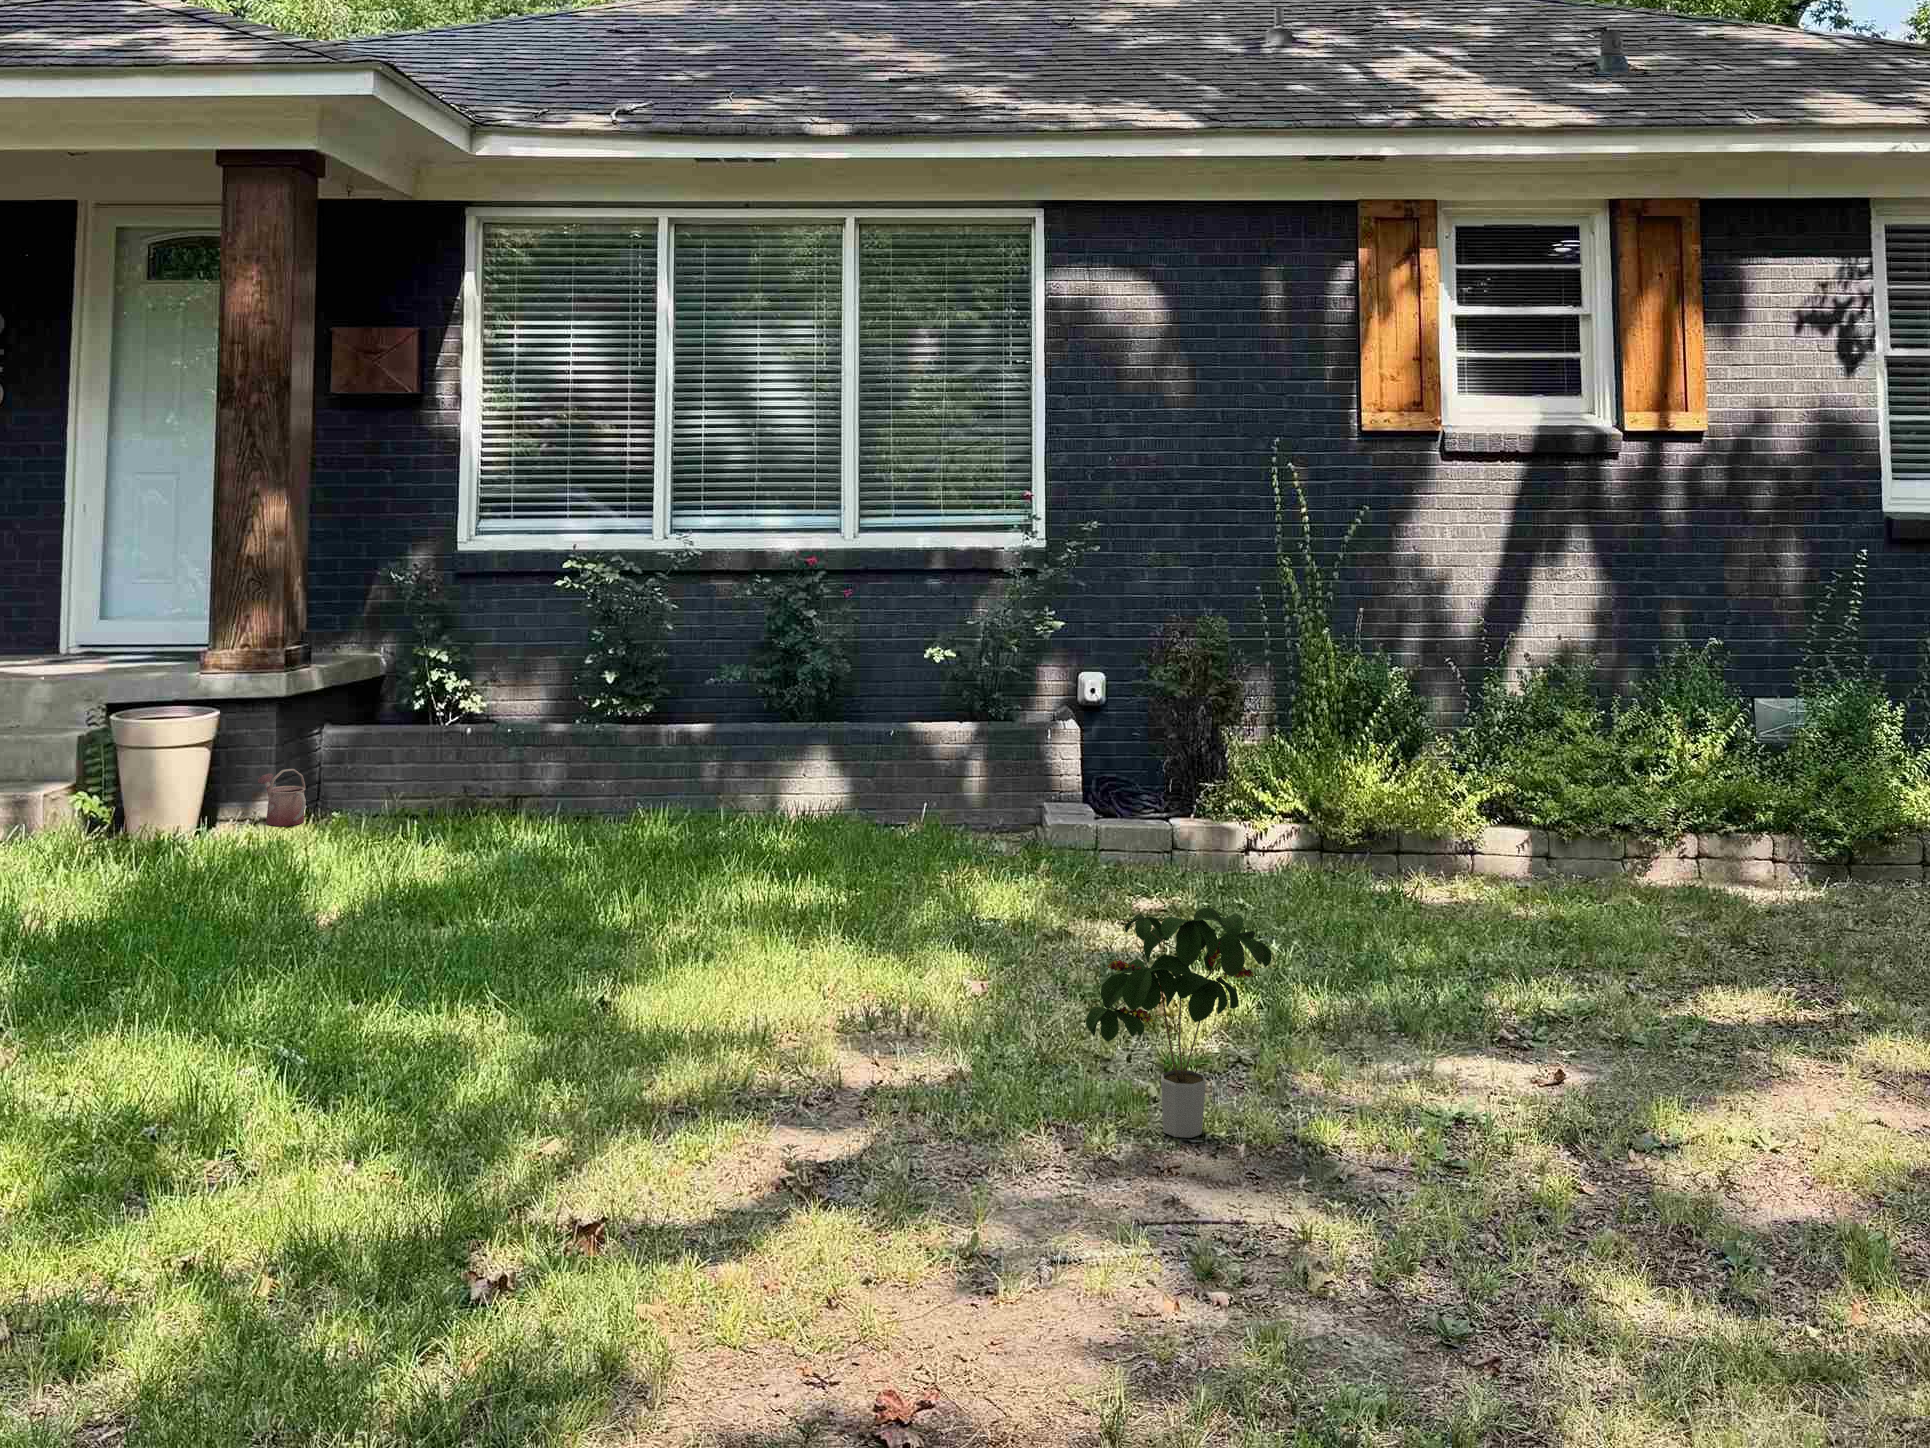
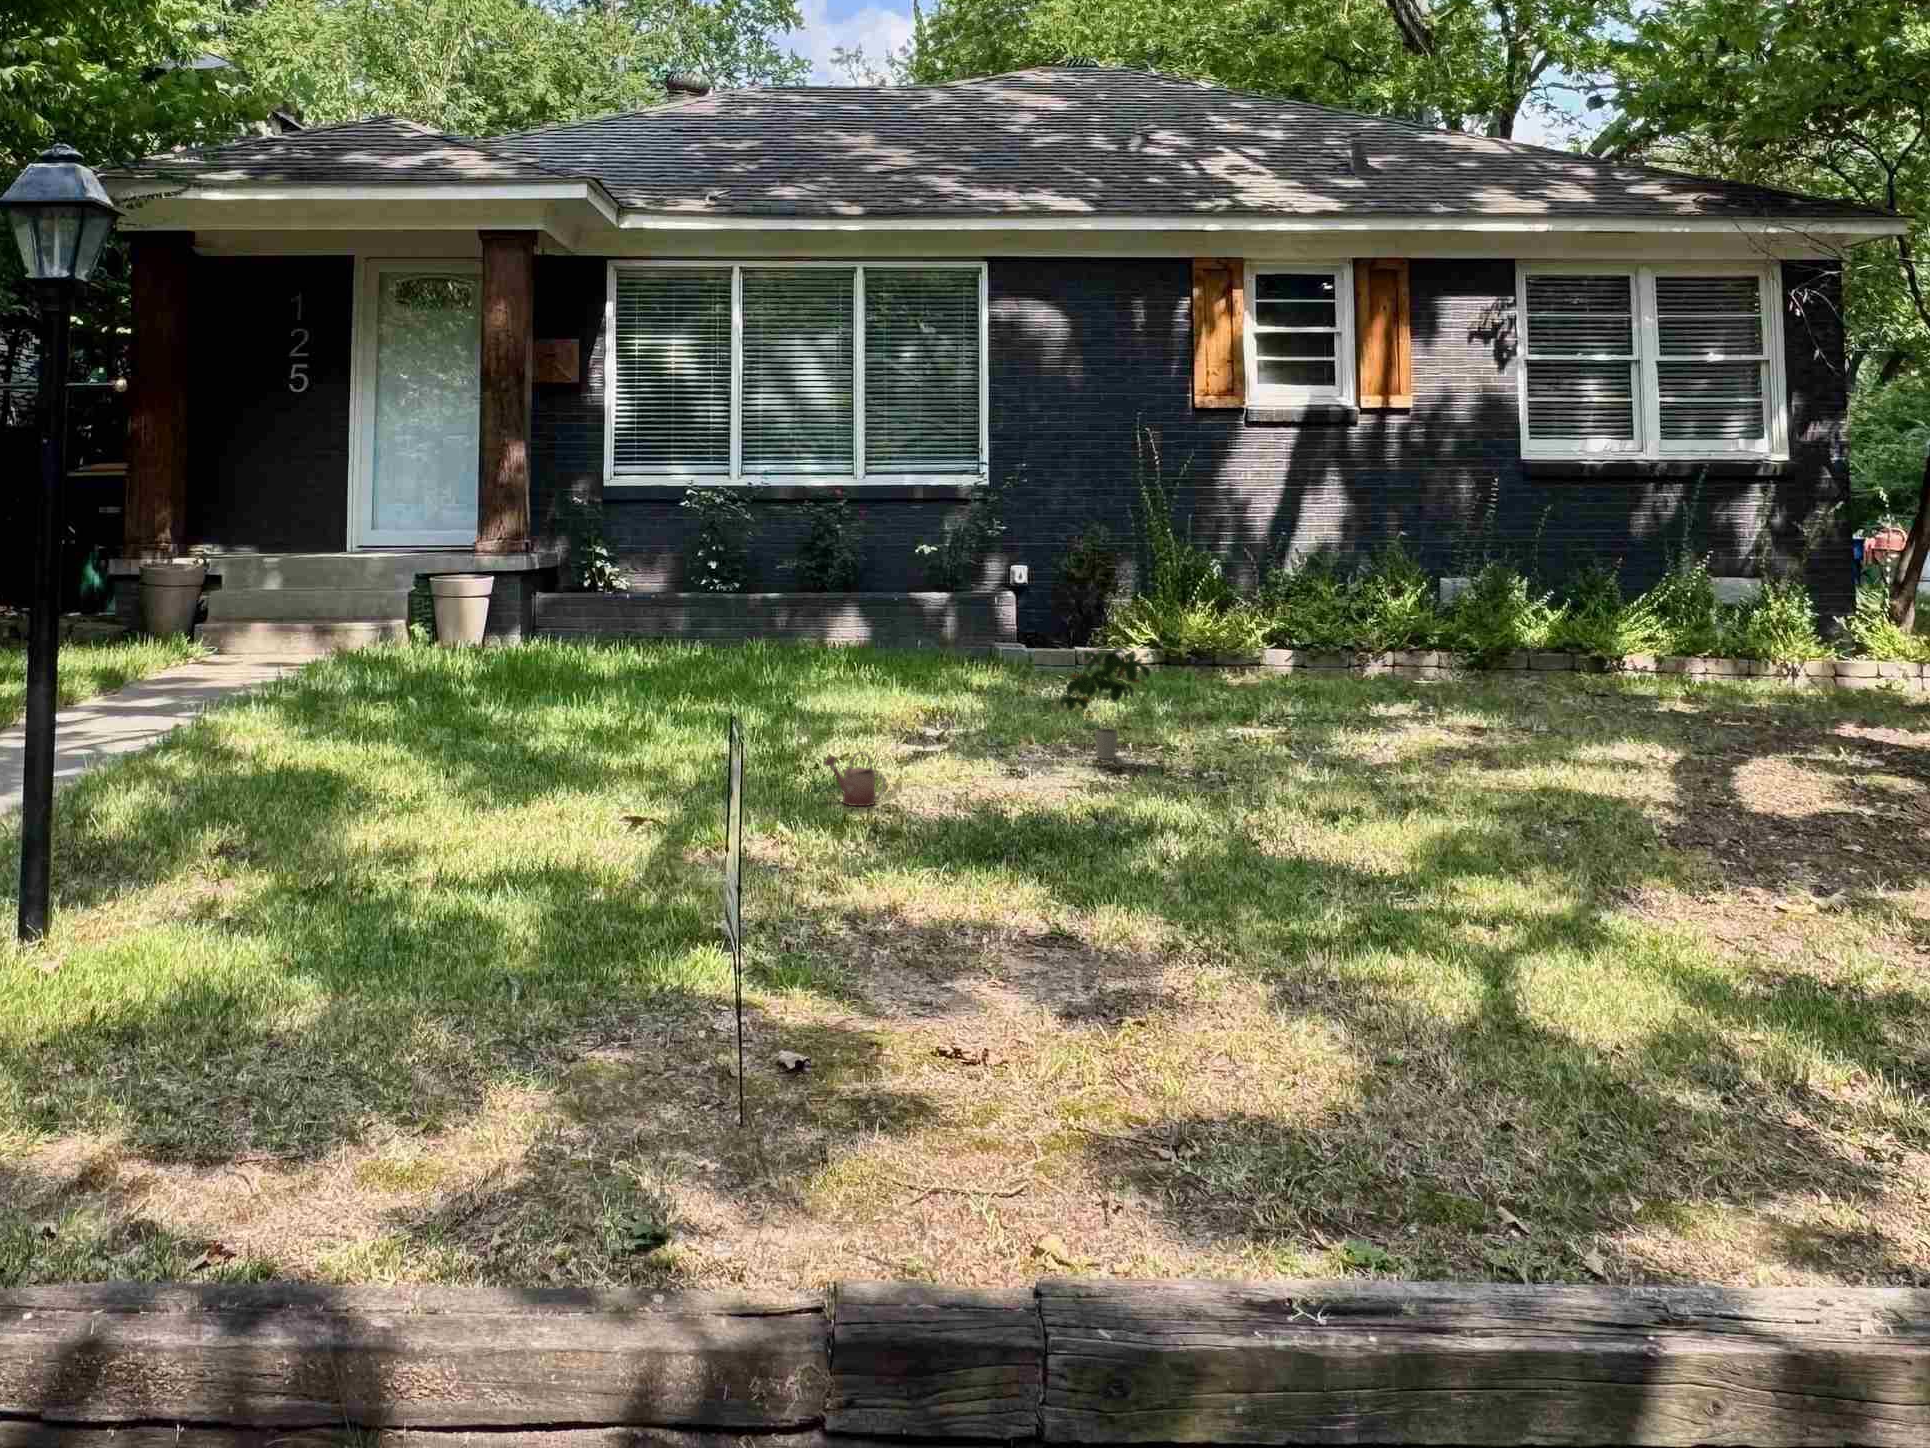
watering can: present [258,769,306,826] -> present [824,752,886,806]

